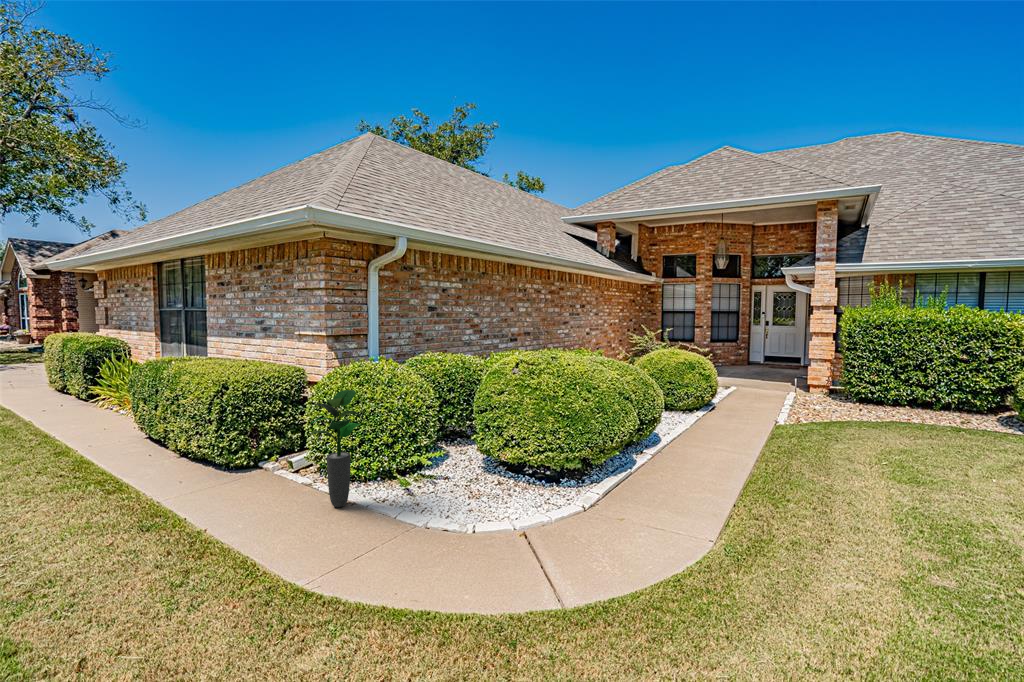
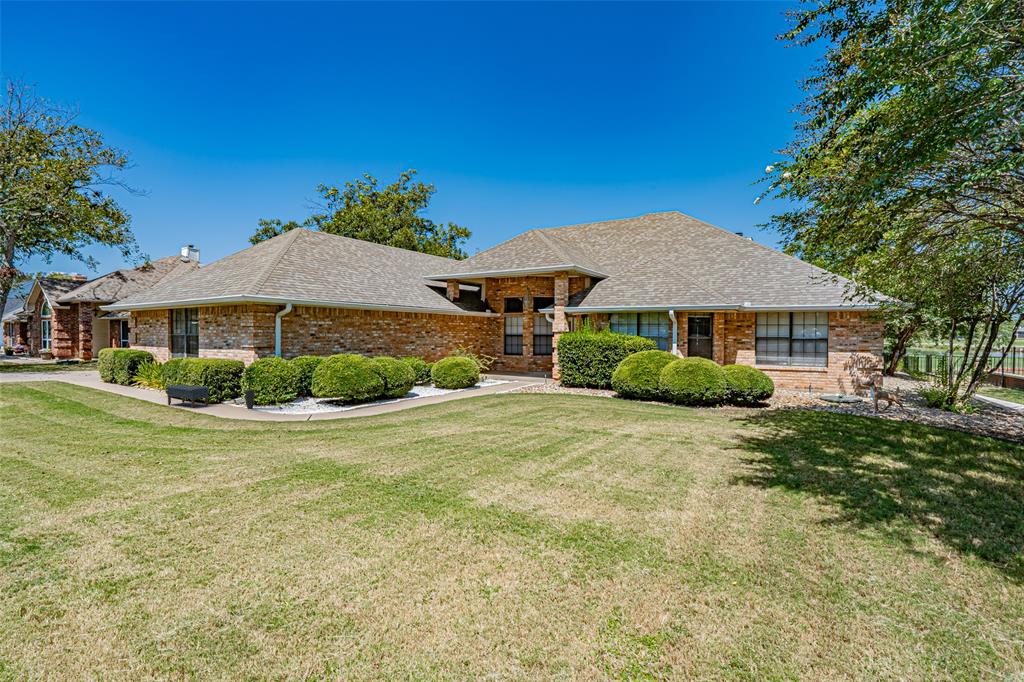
bench: none [120,427,227,504] -> present [167,384,209,408]

